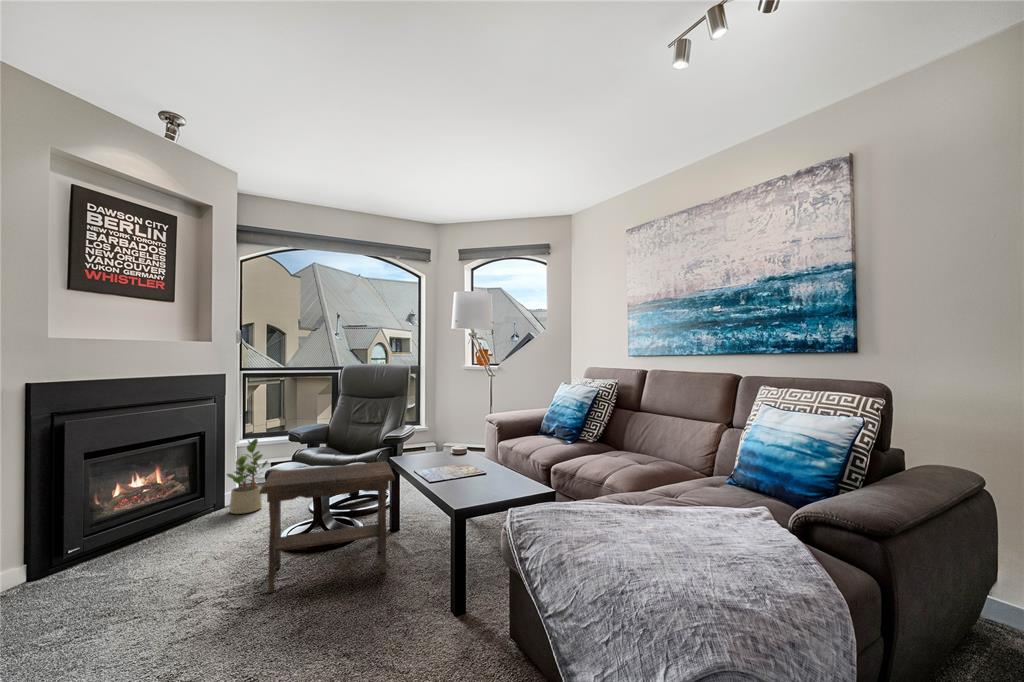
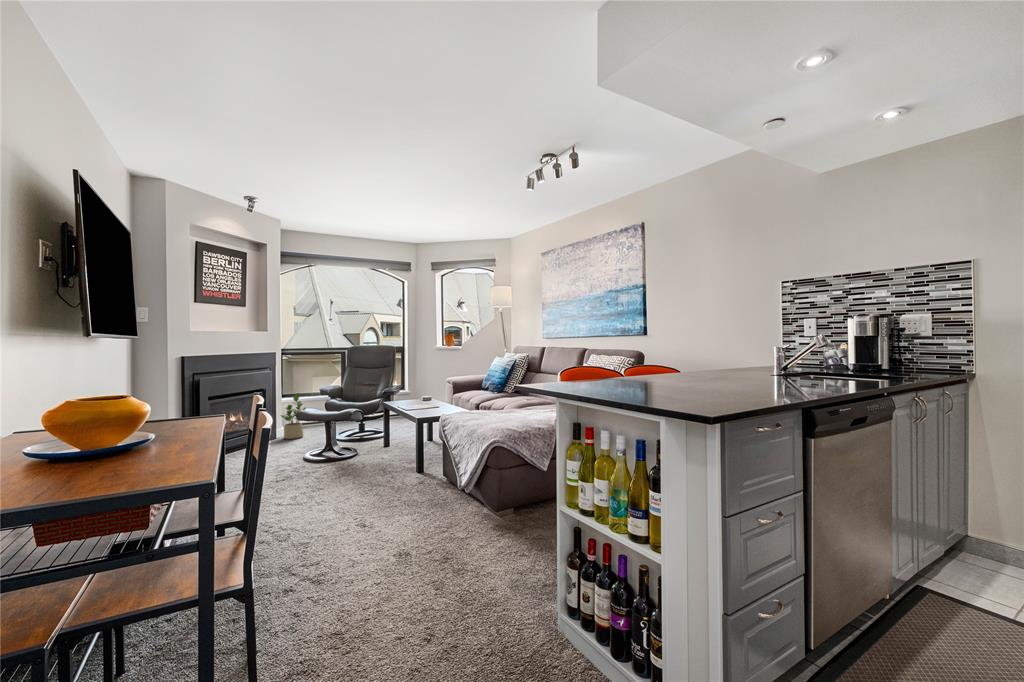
footstool: present [260,462,395,593] -> none [316,400,387,463]

